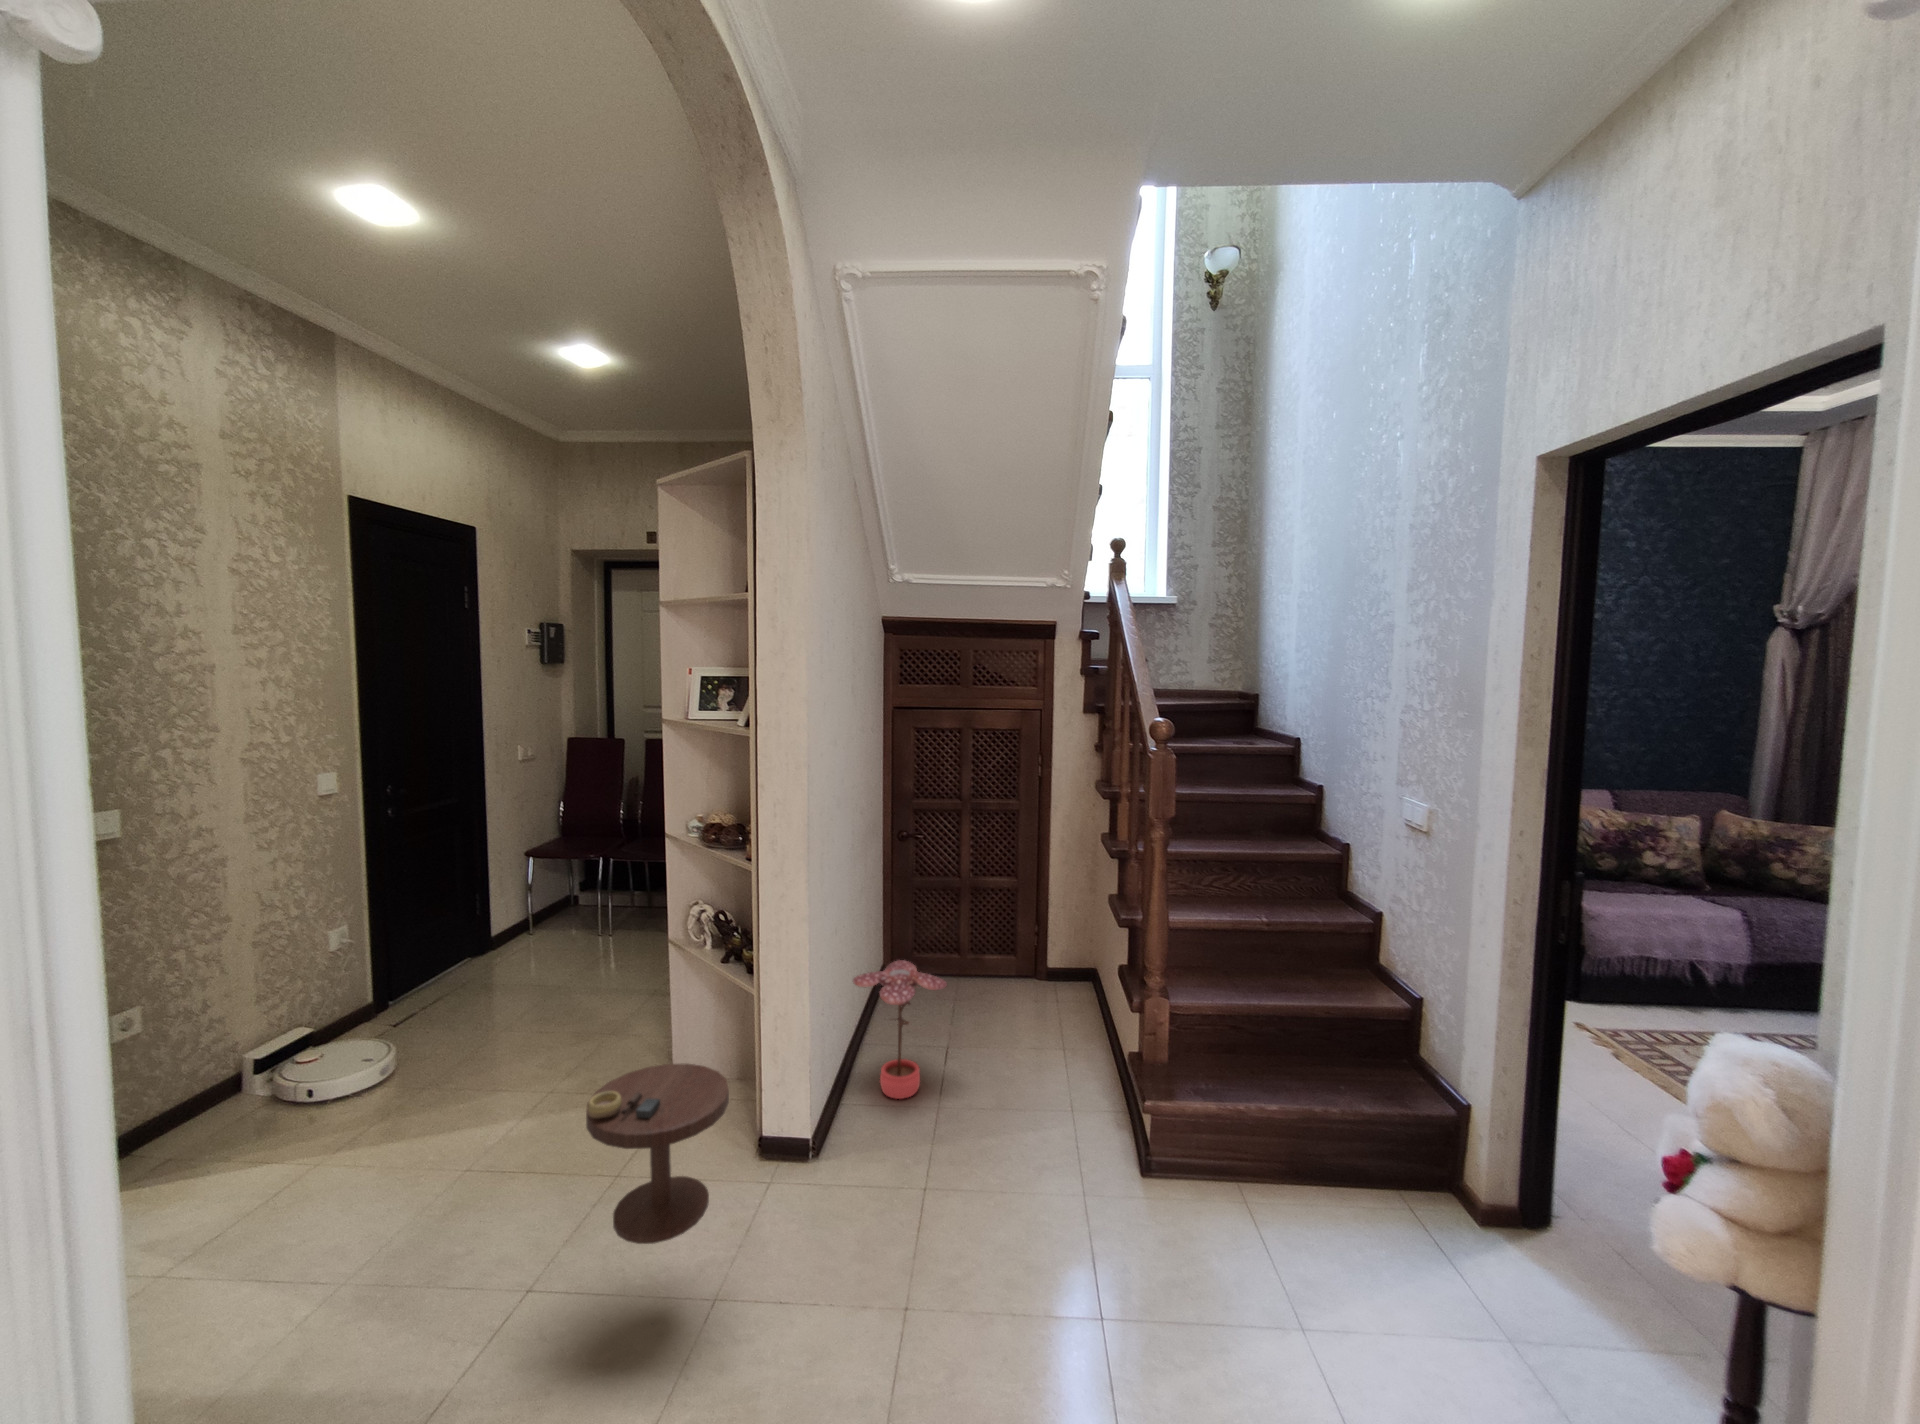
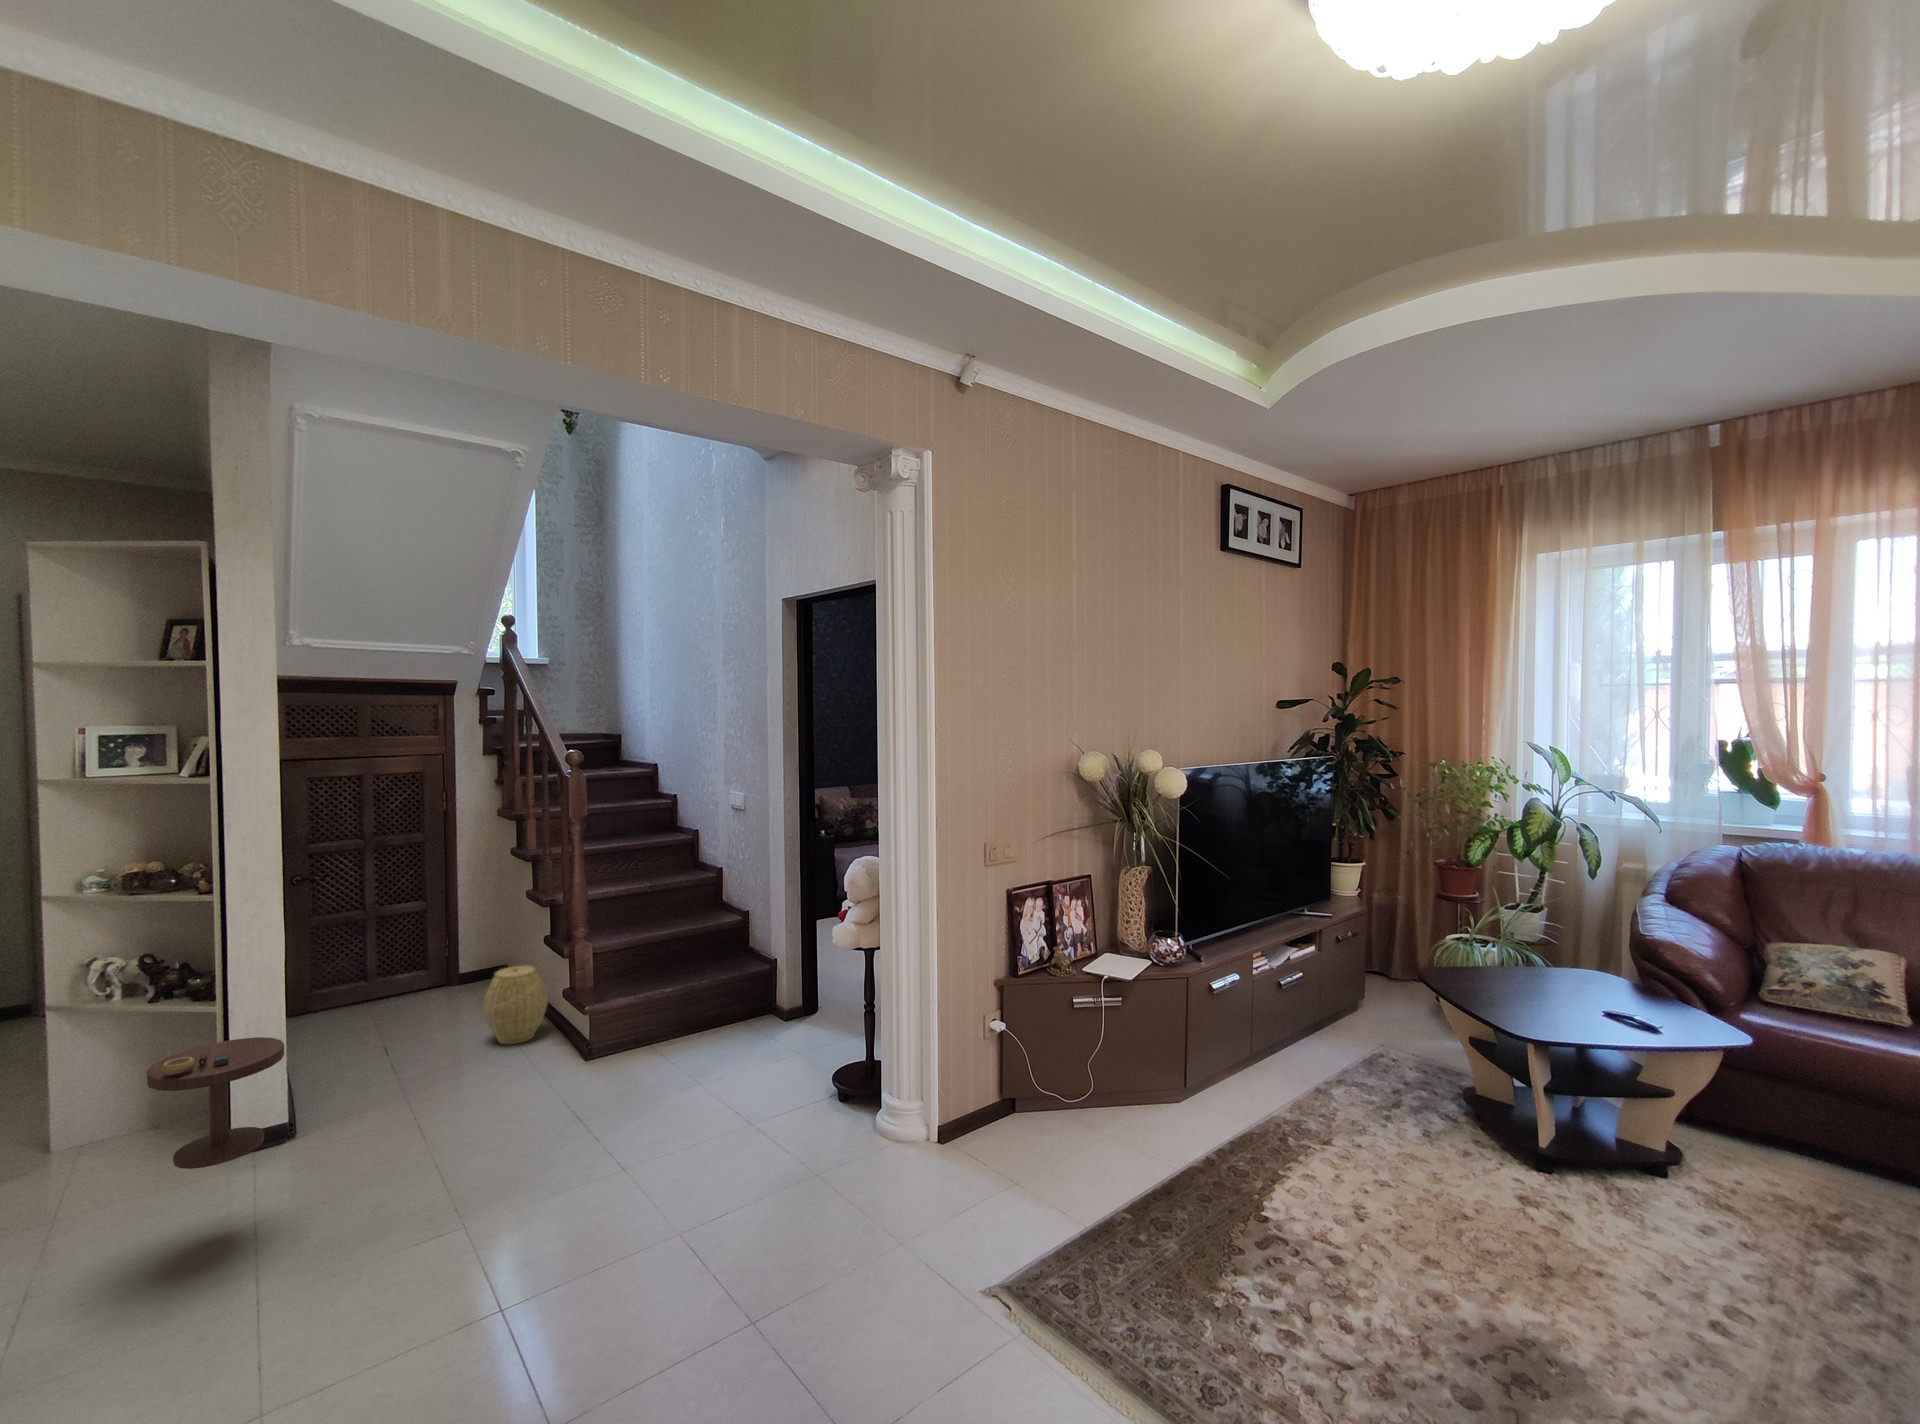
potted plant: present [853,960,947,1099] -> none [298,976,398,1089]
woven basket: none [1042,991,1118,1098] -> present [483,966,548,1044]

